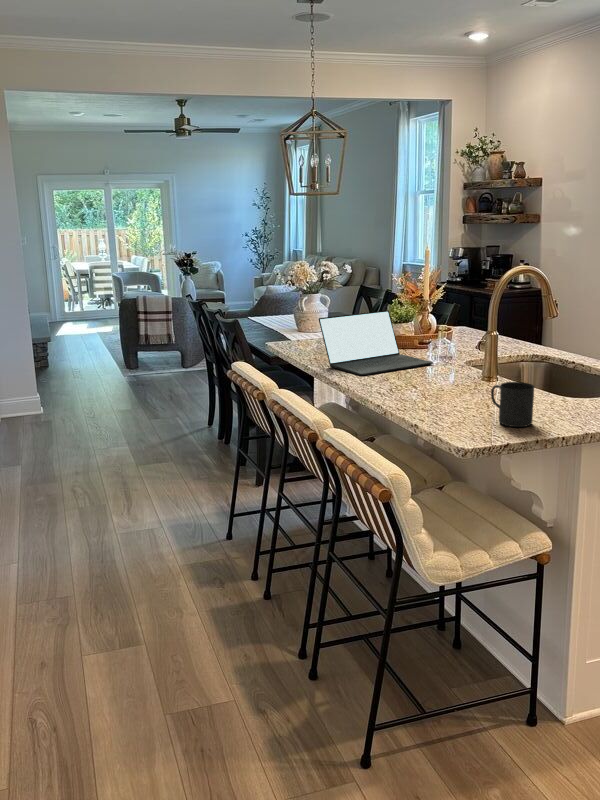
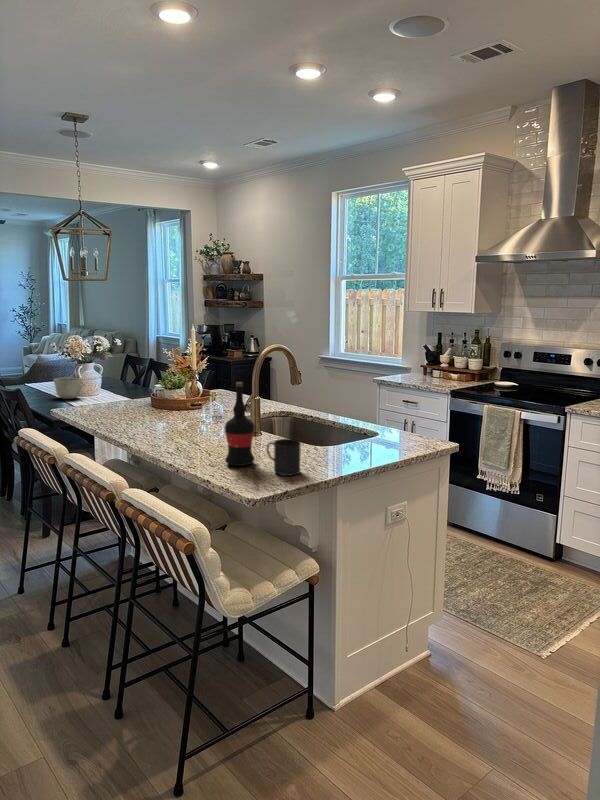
ceramic bowl: none [277,310,307,335] -> present [54,377,82,399]
laptop: present [319,310,433,376] -> none [105,379,206,437]
wine bottle: none [442,310,479,412] -> present [225,382,254,466]

